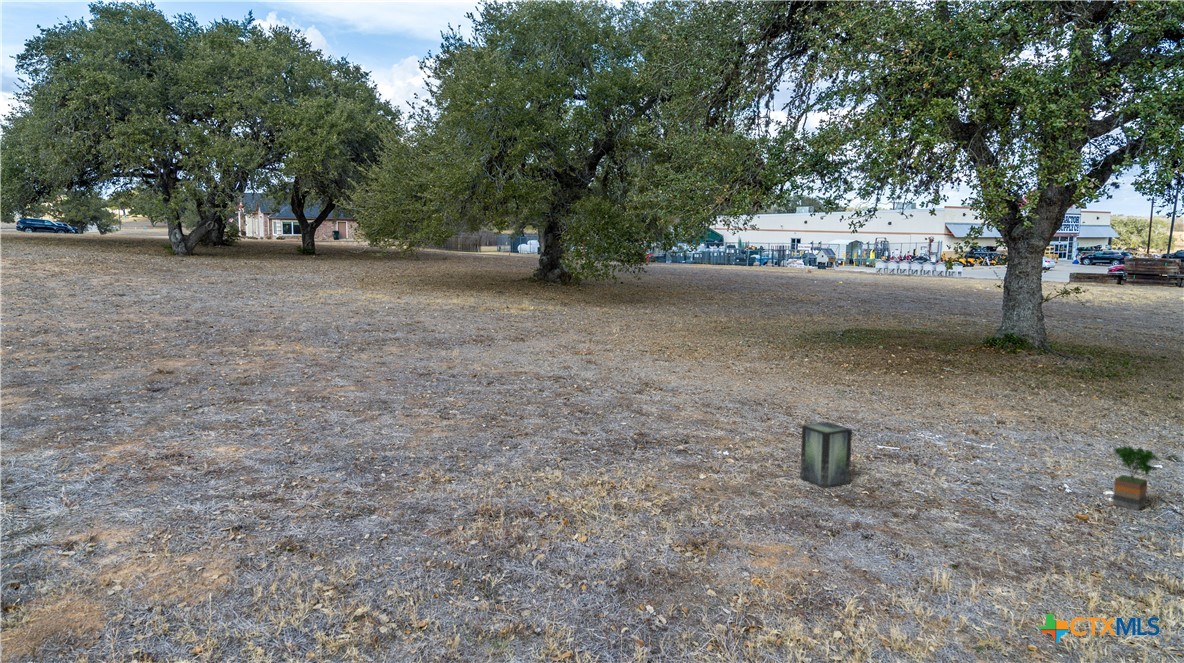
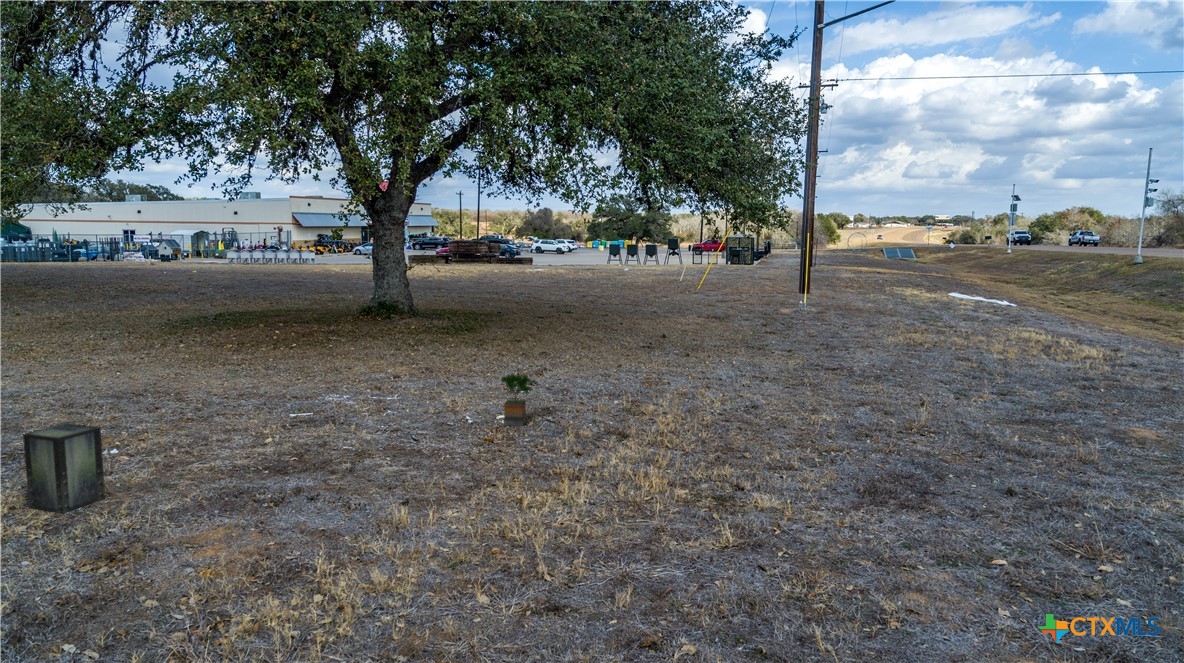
storage box: present [800,422,852,489] -> present [23,424,105,513]

